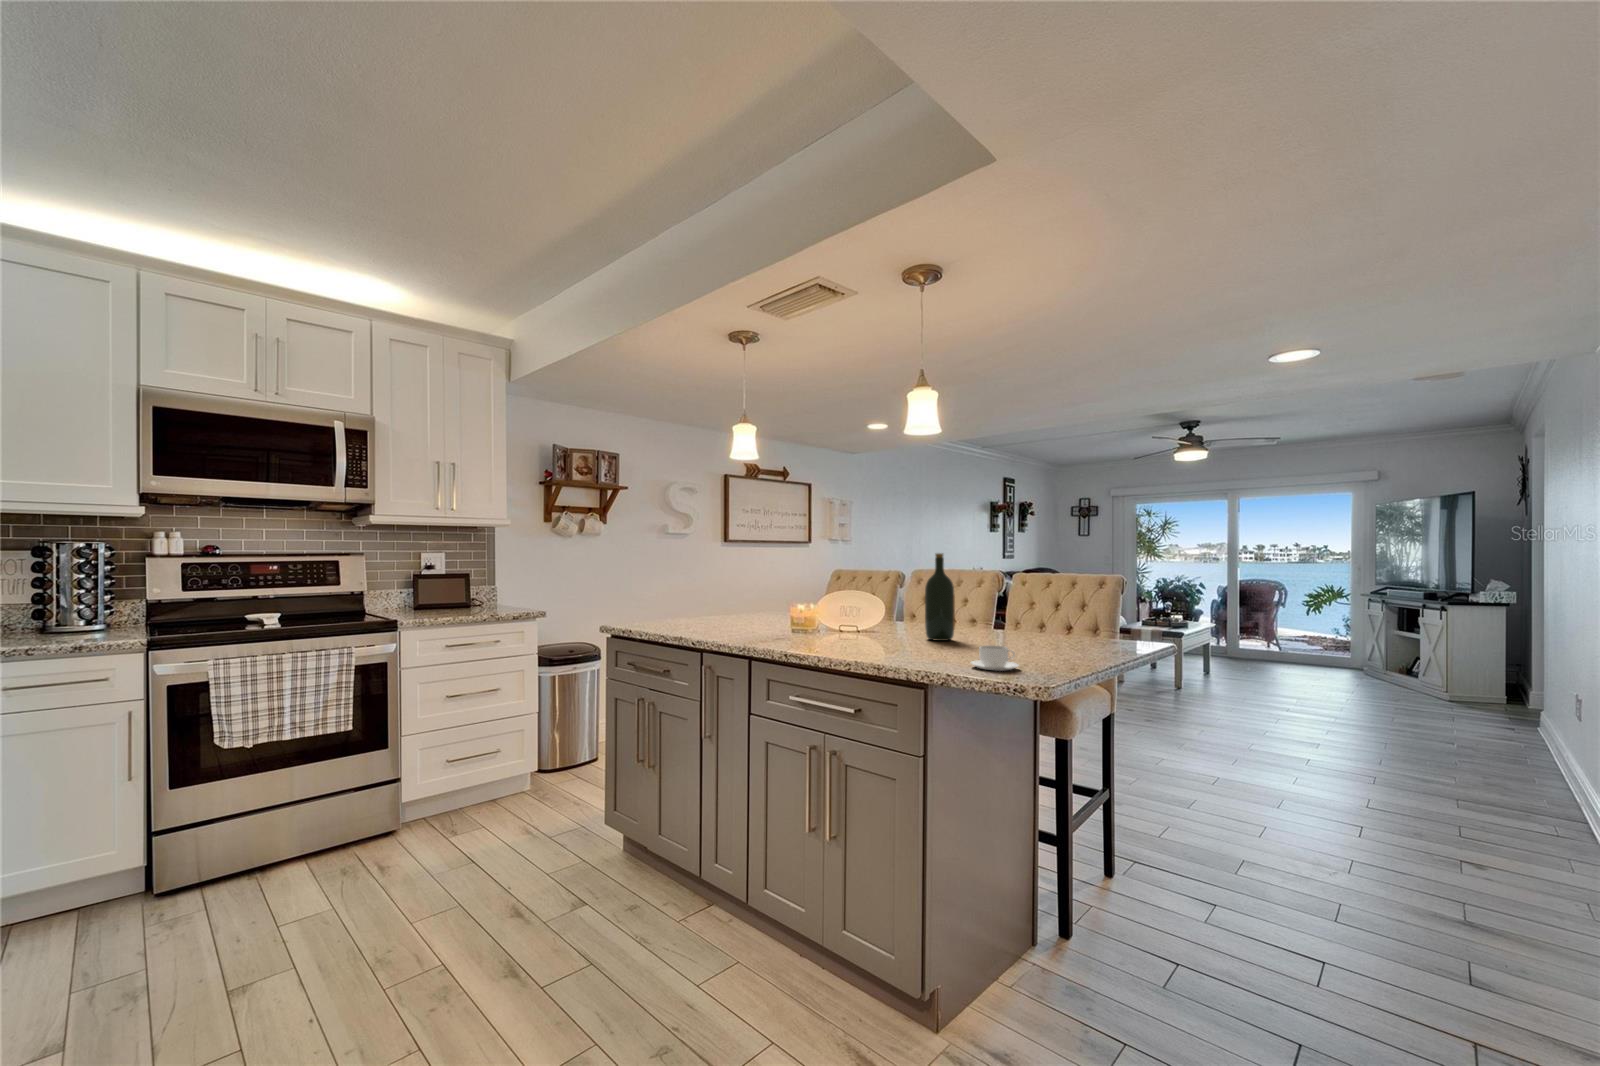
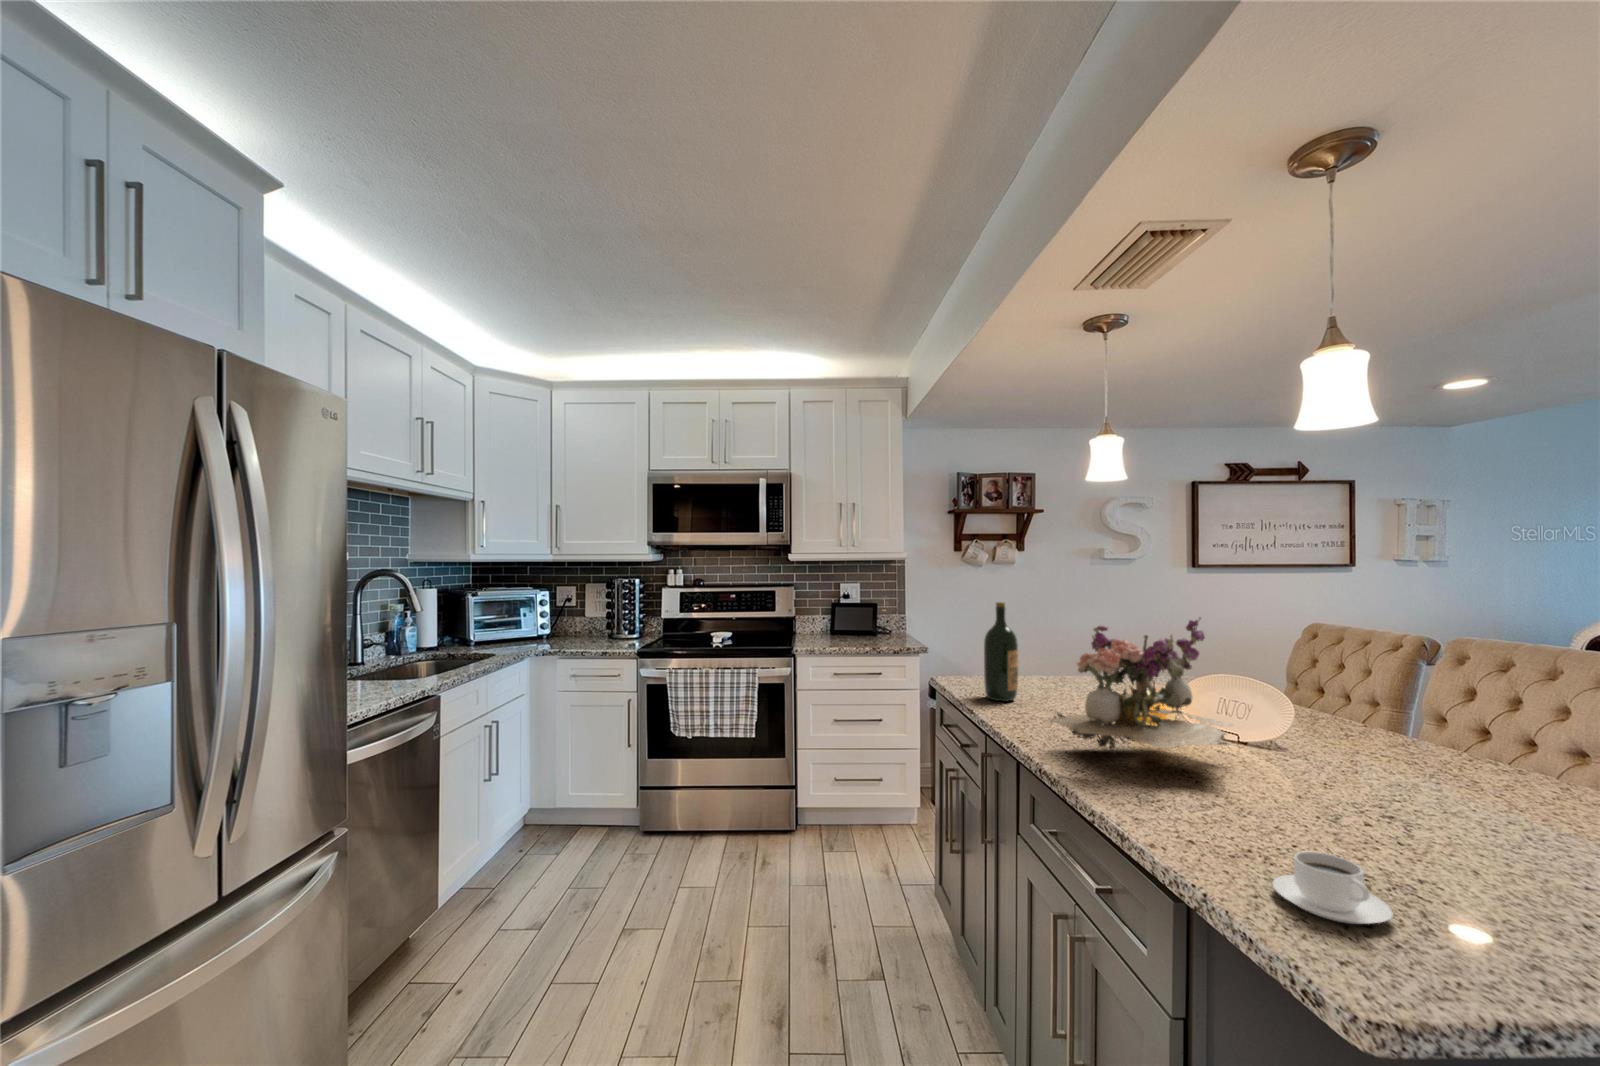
flower arrangement: none [776,549,886,643] -> present [1048,617,1233,751]
wine bottle: present [925,553,955,641] -> present [984,602,1018,701]

